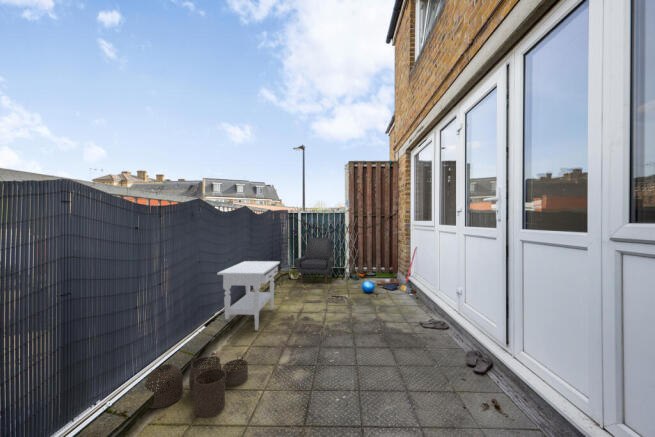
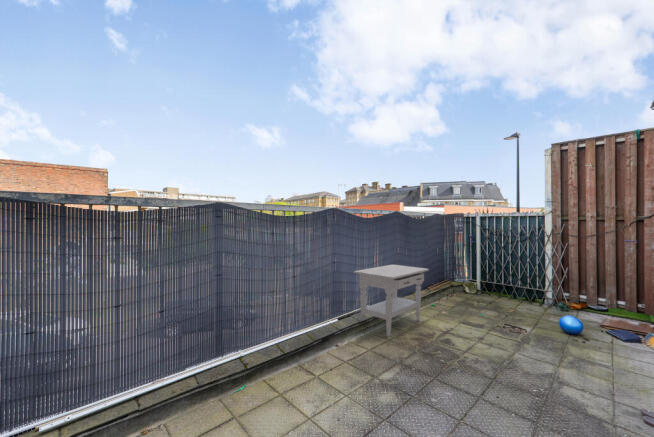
chair: present [294,238,333,284] -> none [465,247,524,307]
woven basket: present [145,355,248,417] -> none [266,338,350,397]

